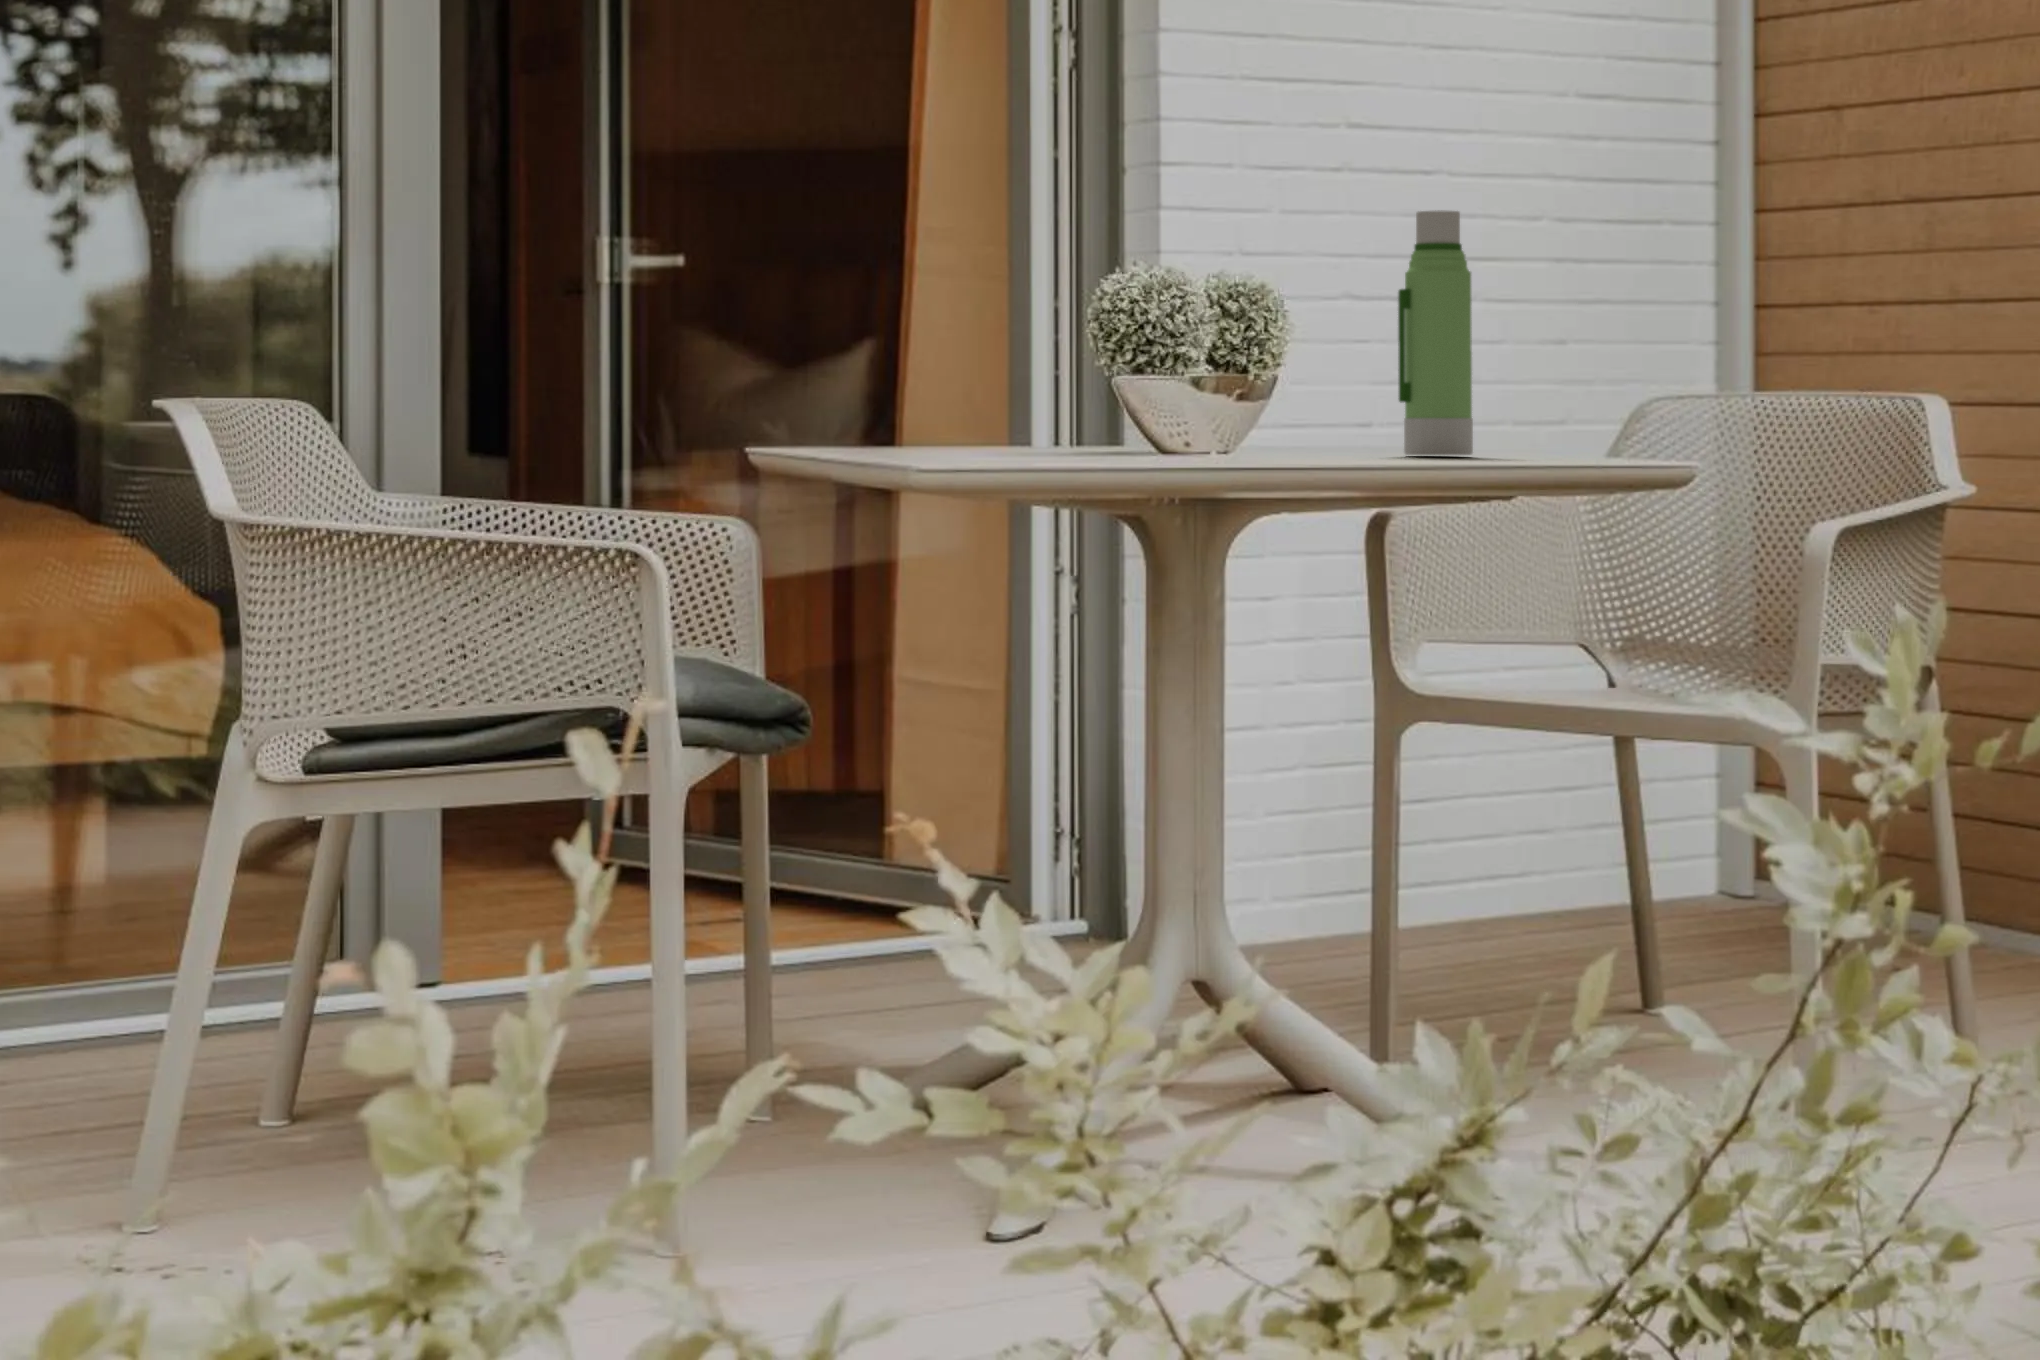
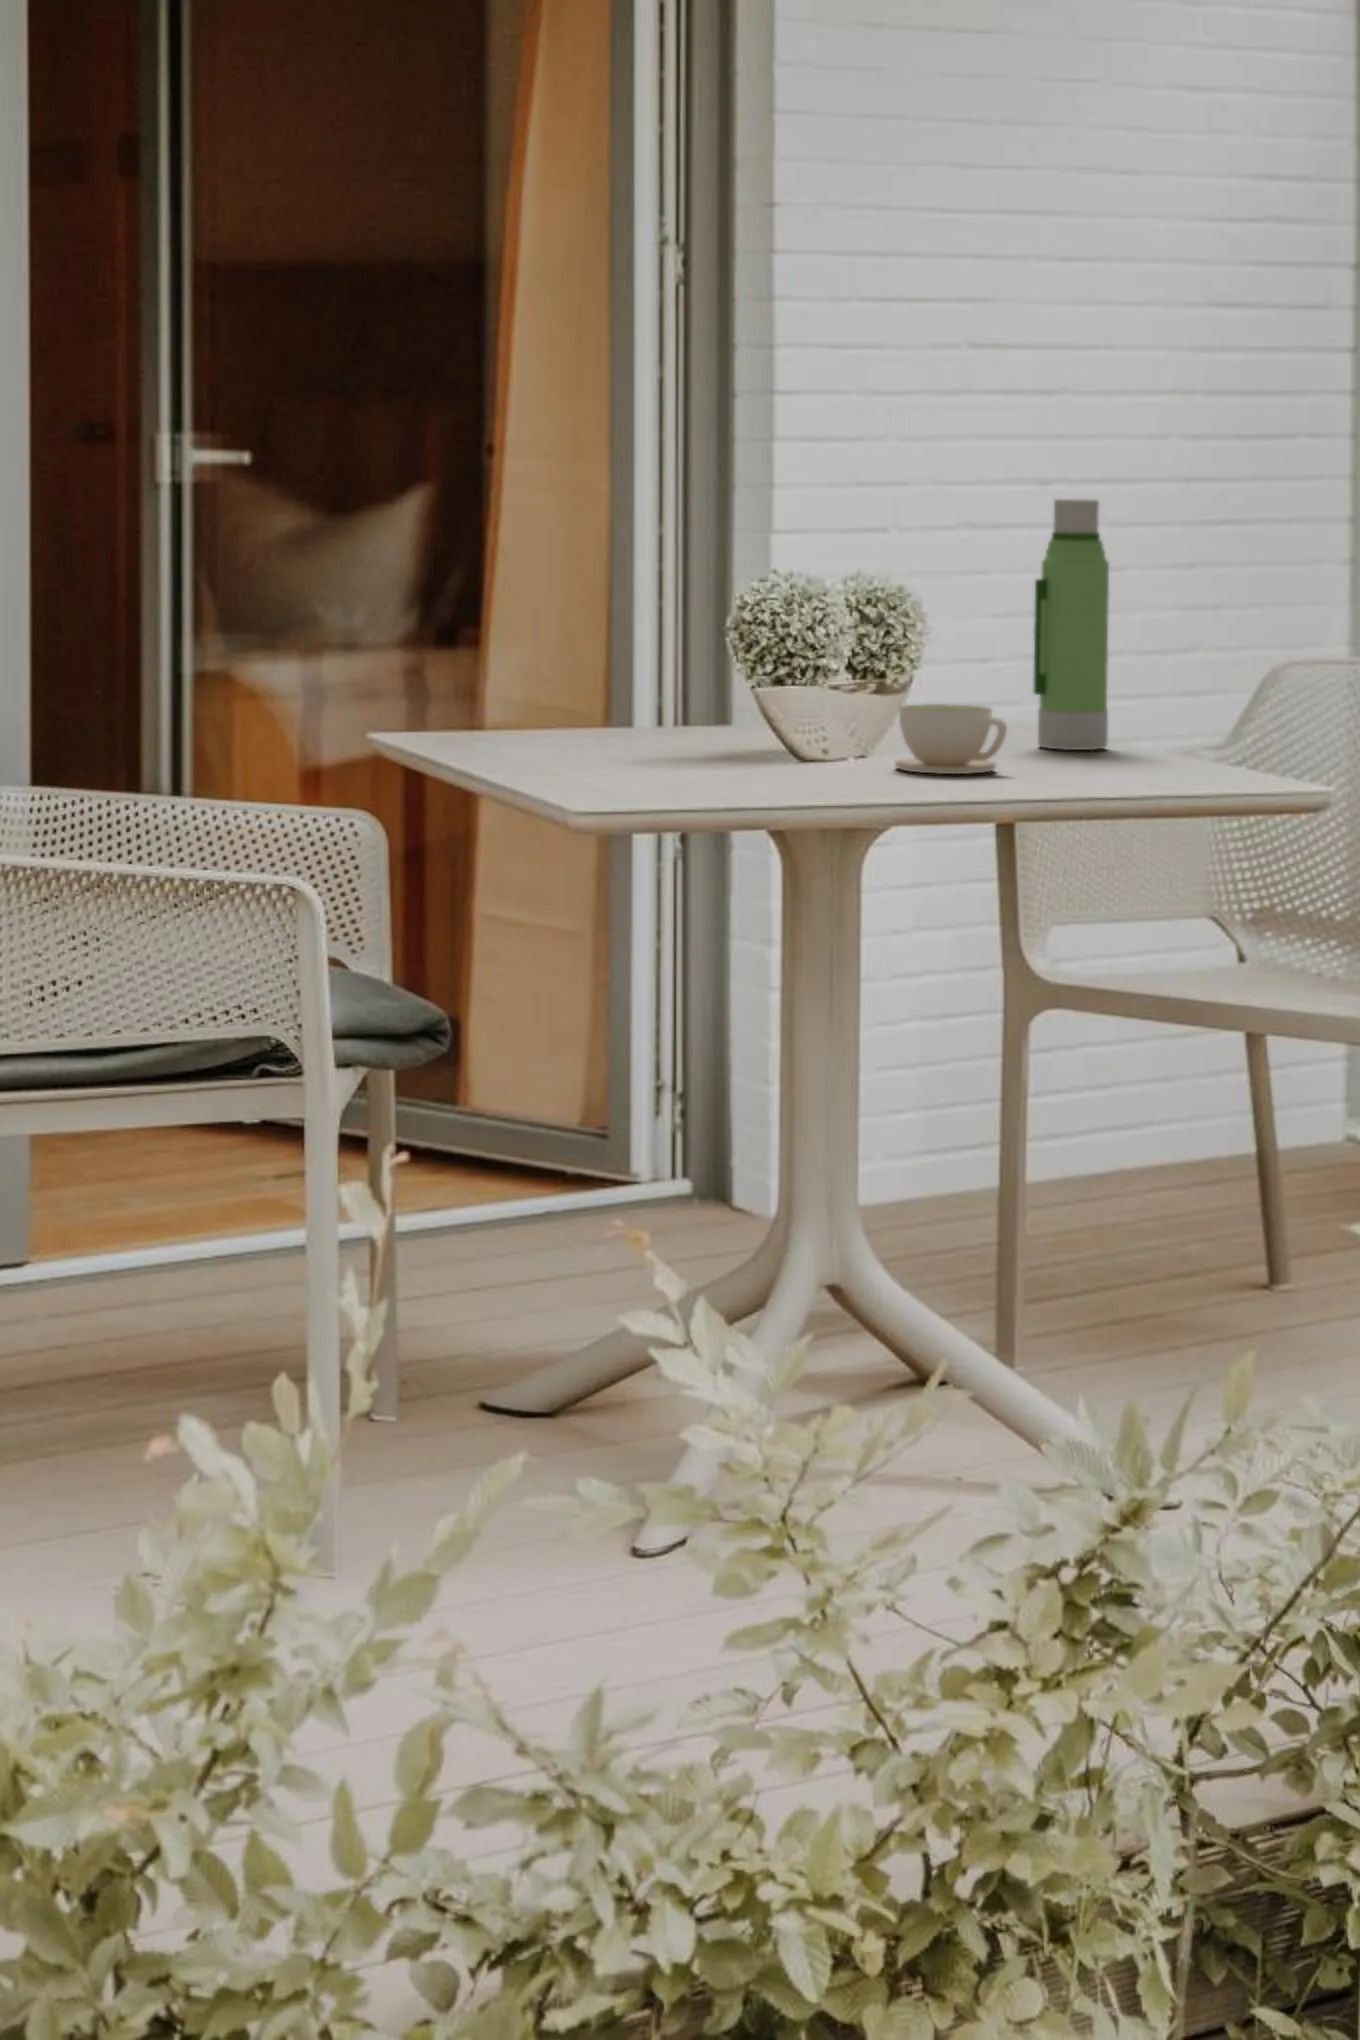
coffee cup: none [1256,398,1367,460] -> present [895,704,1007,774]

